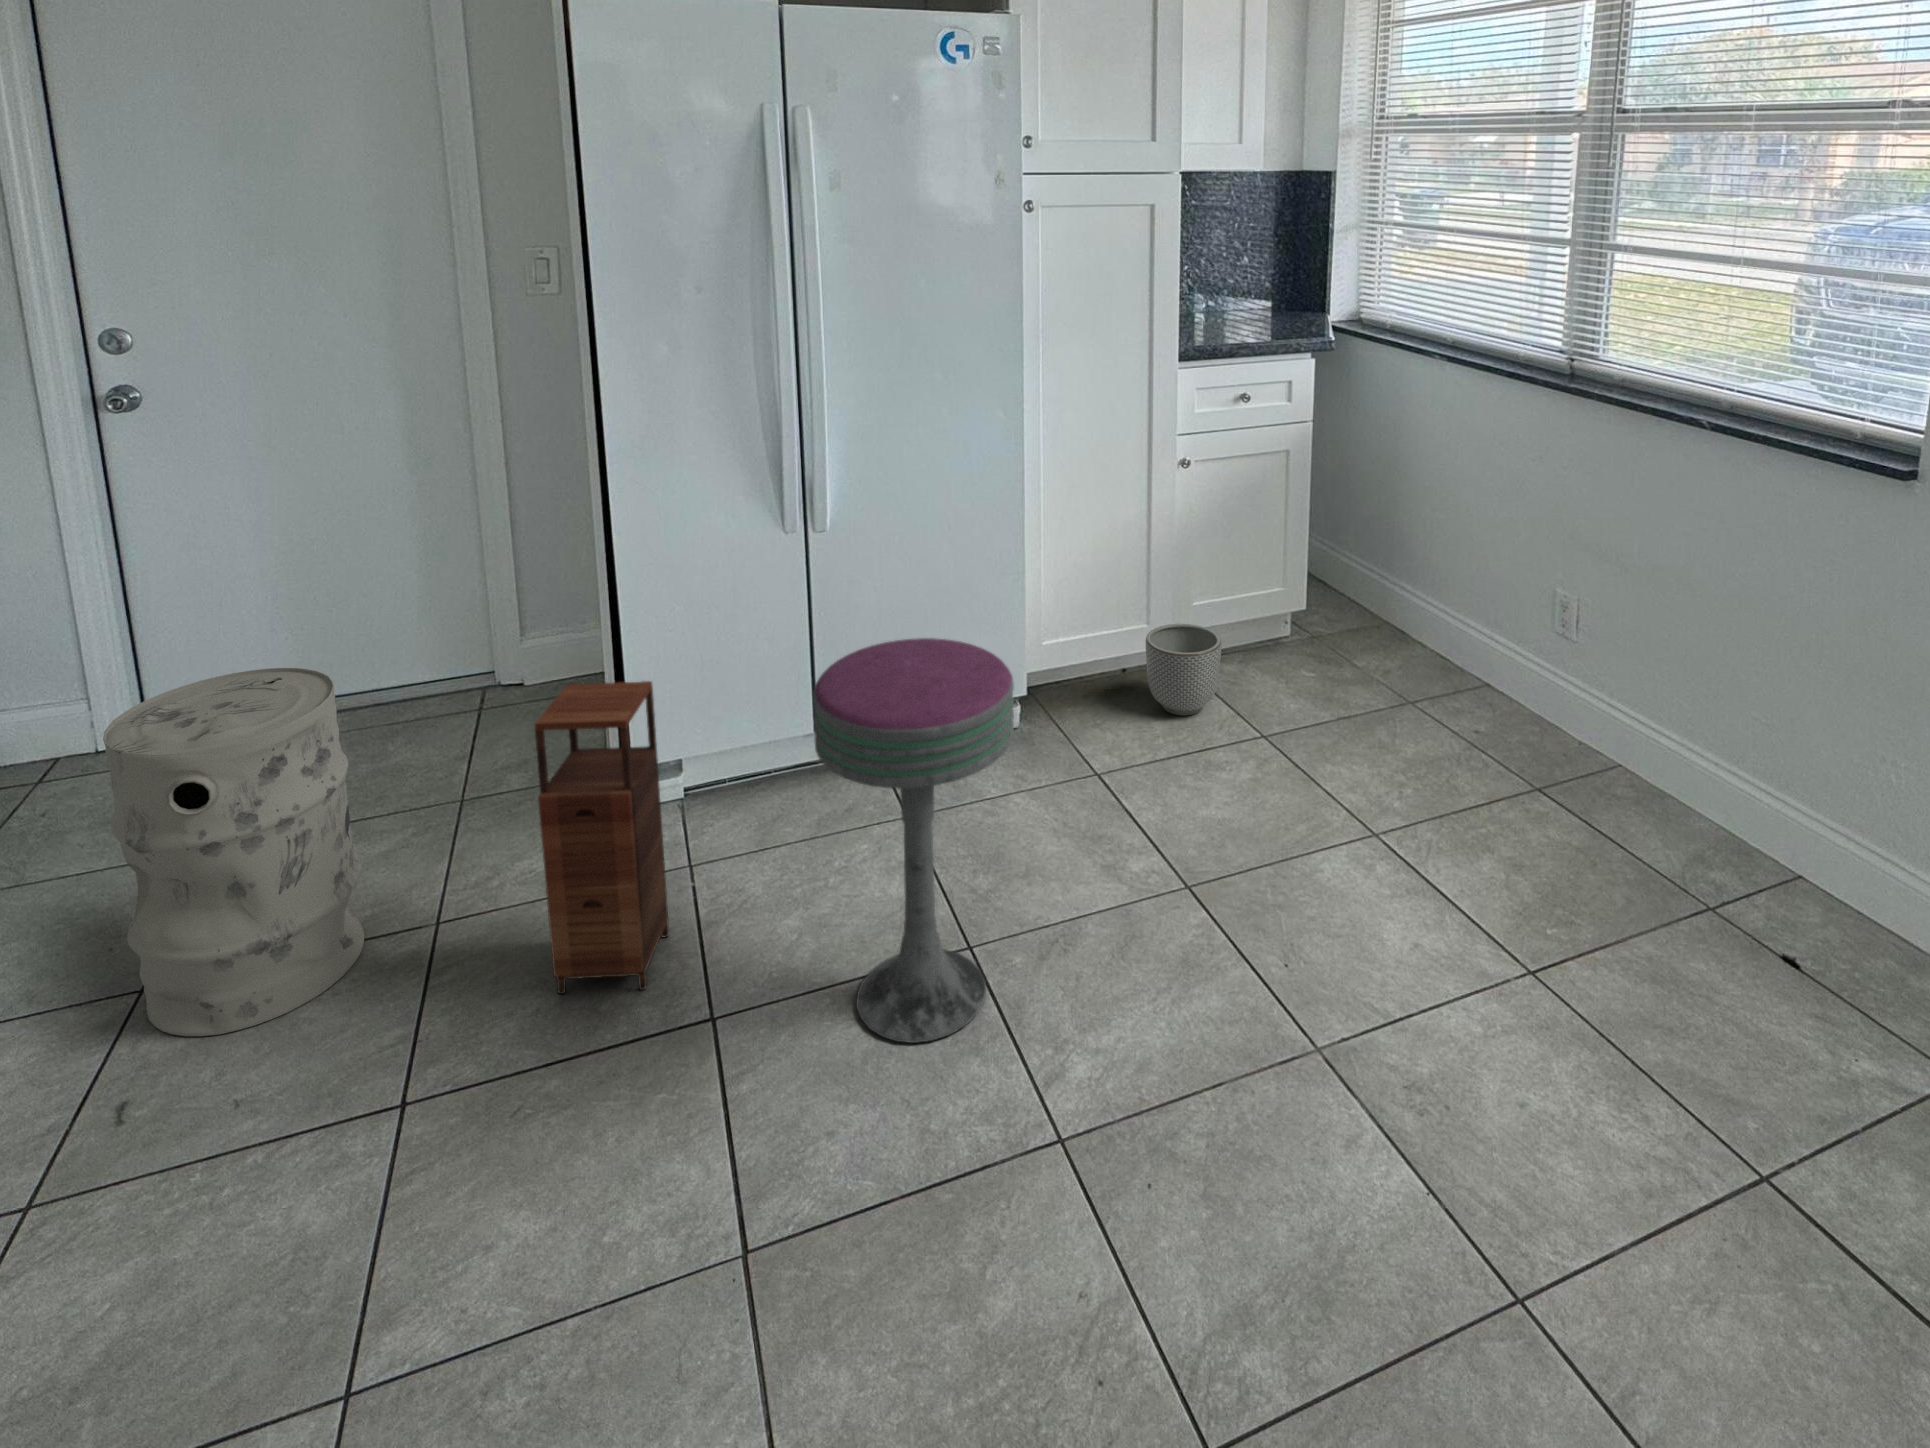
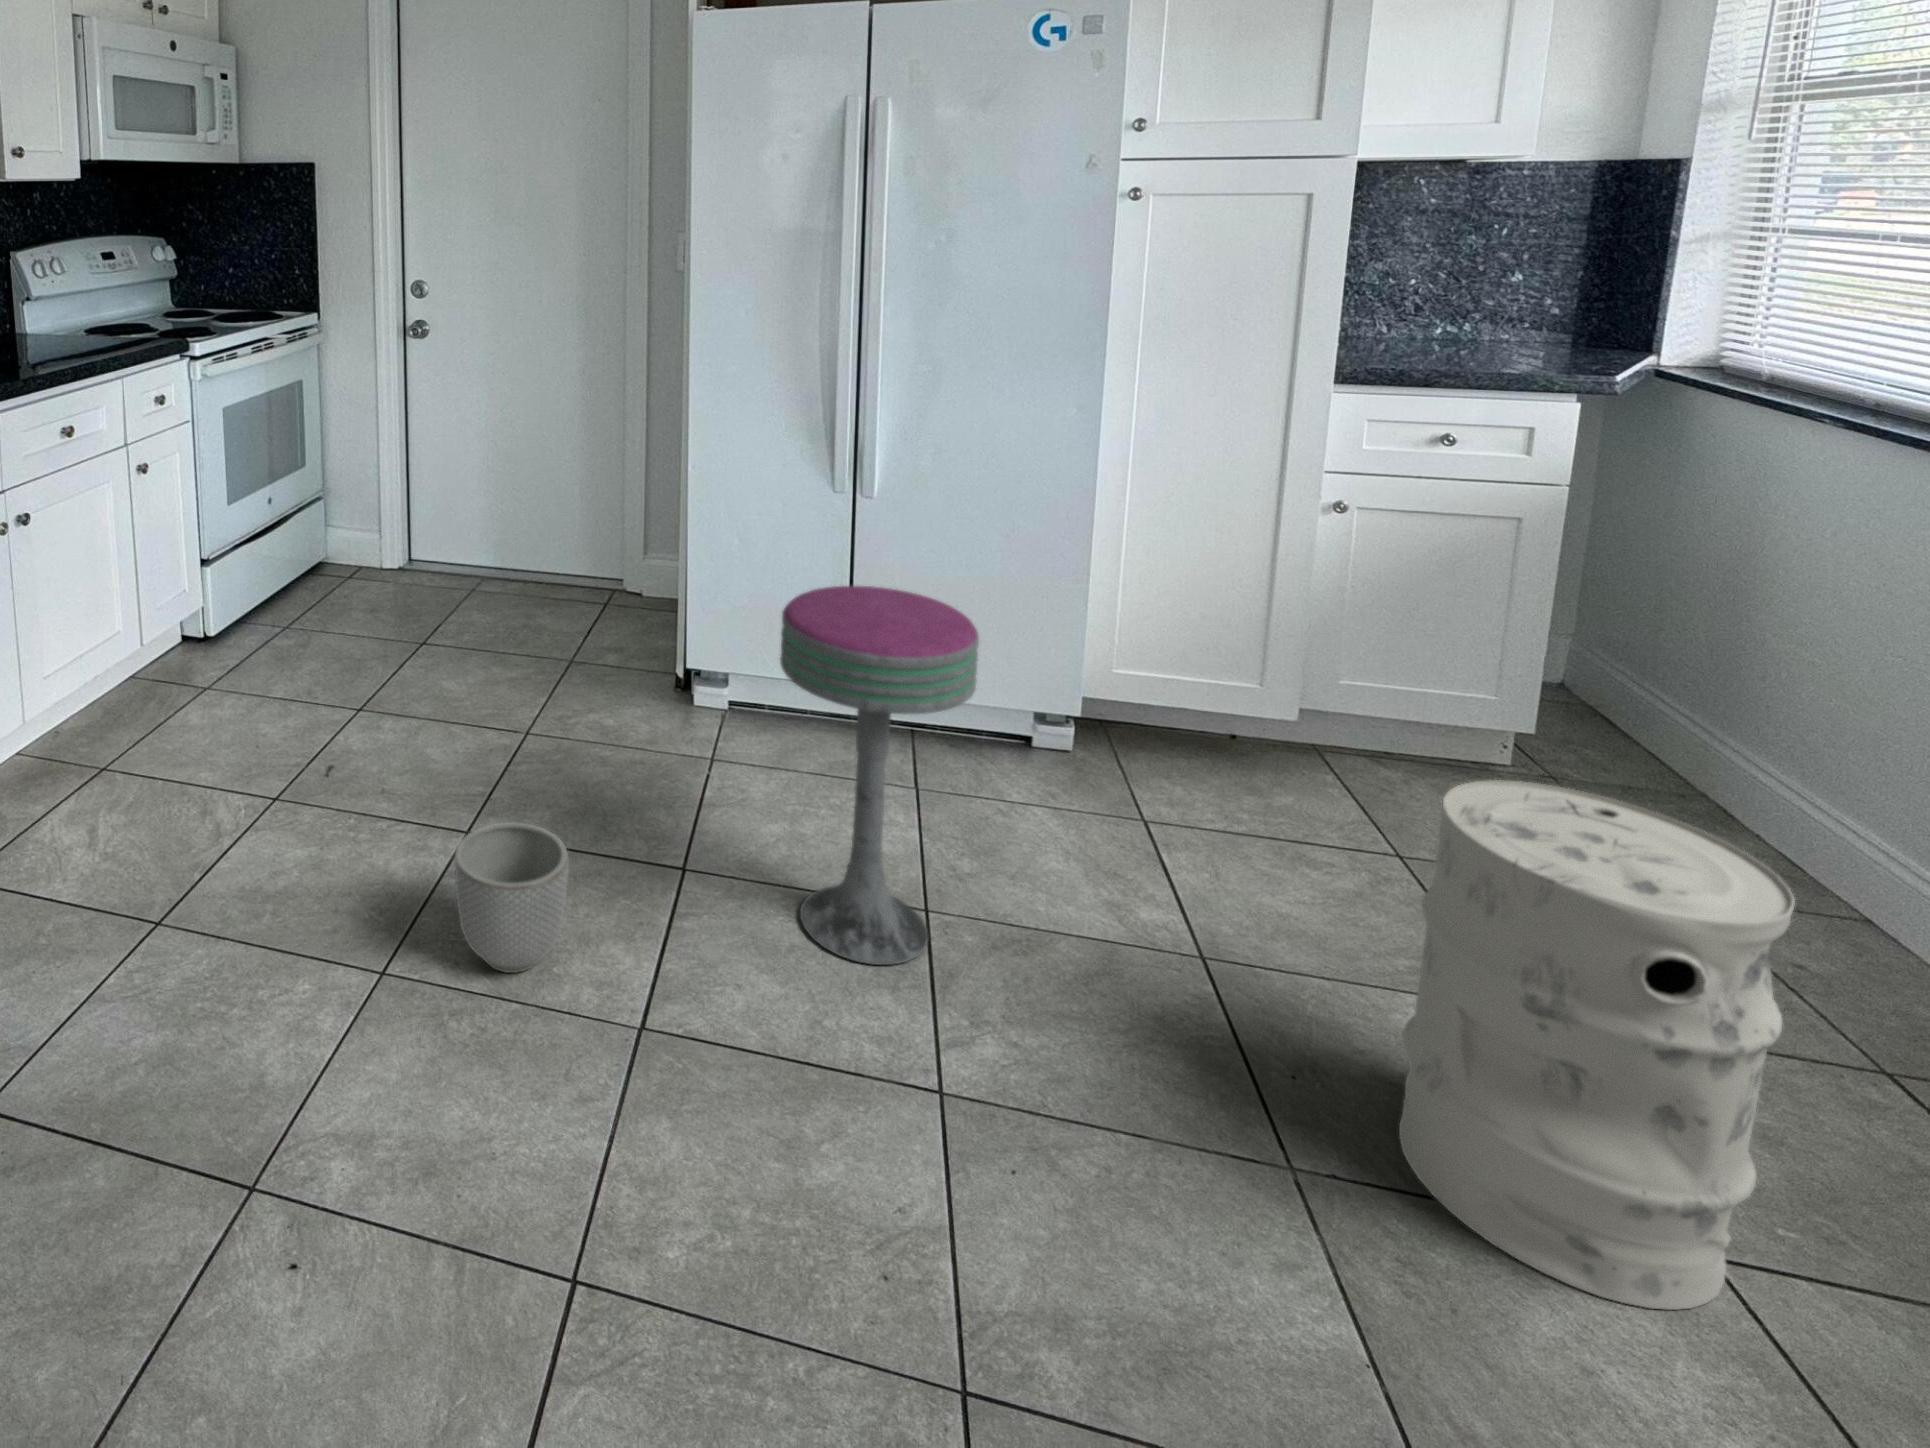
planter: present [1146,624,1222,716] -> present [454,822,569,973]
trash can: present [103,668,365,1036] -> present [1399,780,1795,1310]
storage cabinet: present [535,681,669,994] -> none [581,566,680,827]

